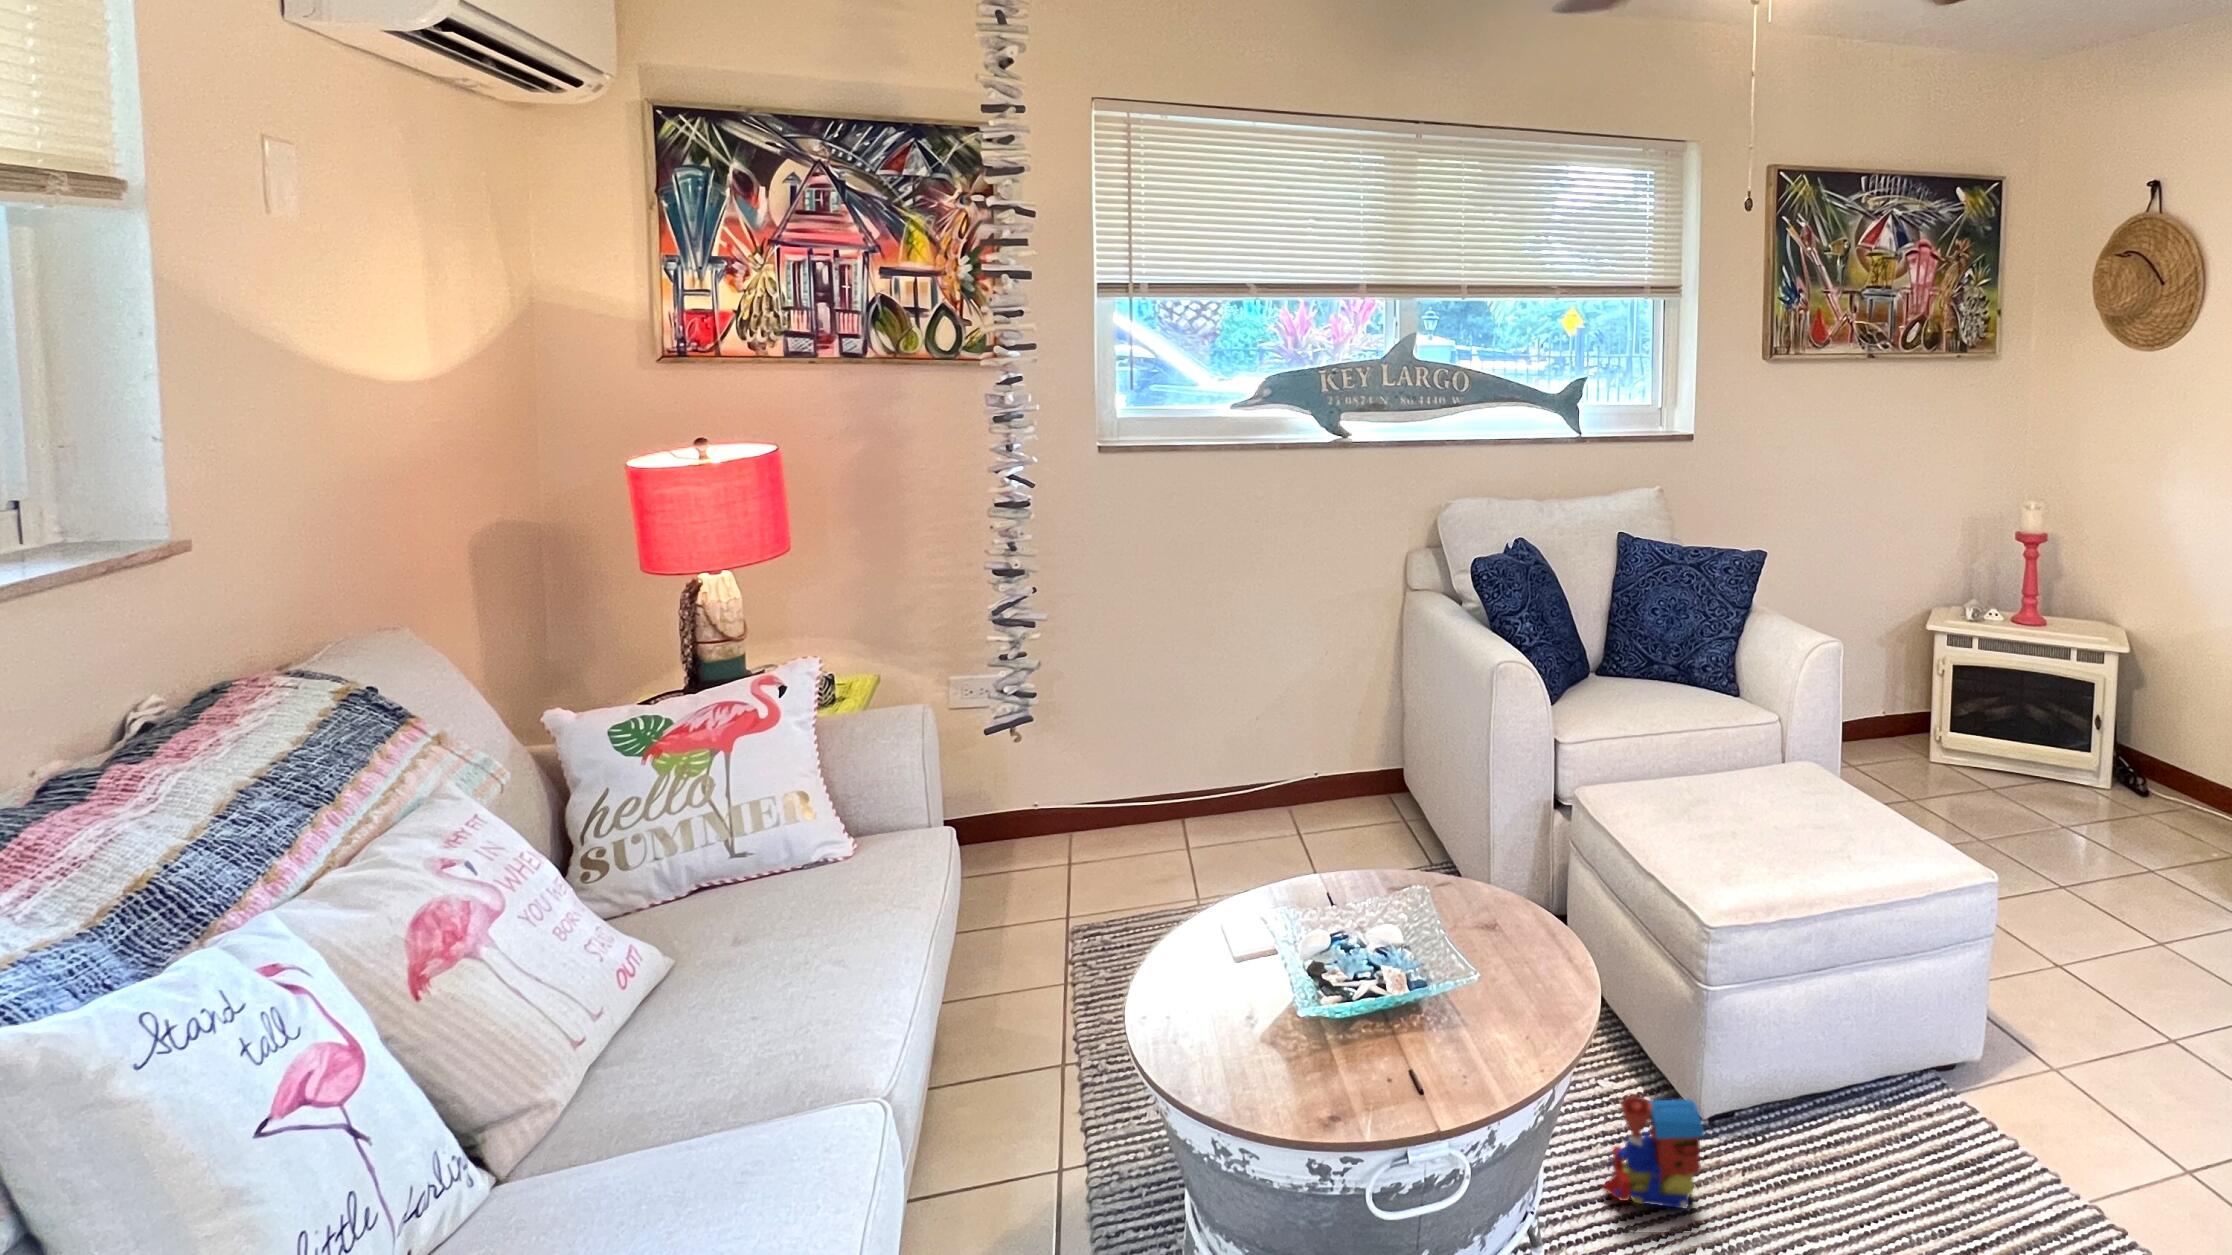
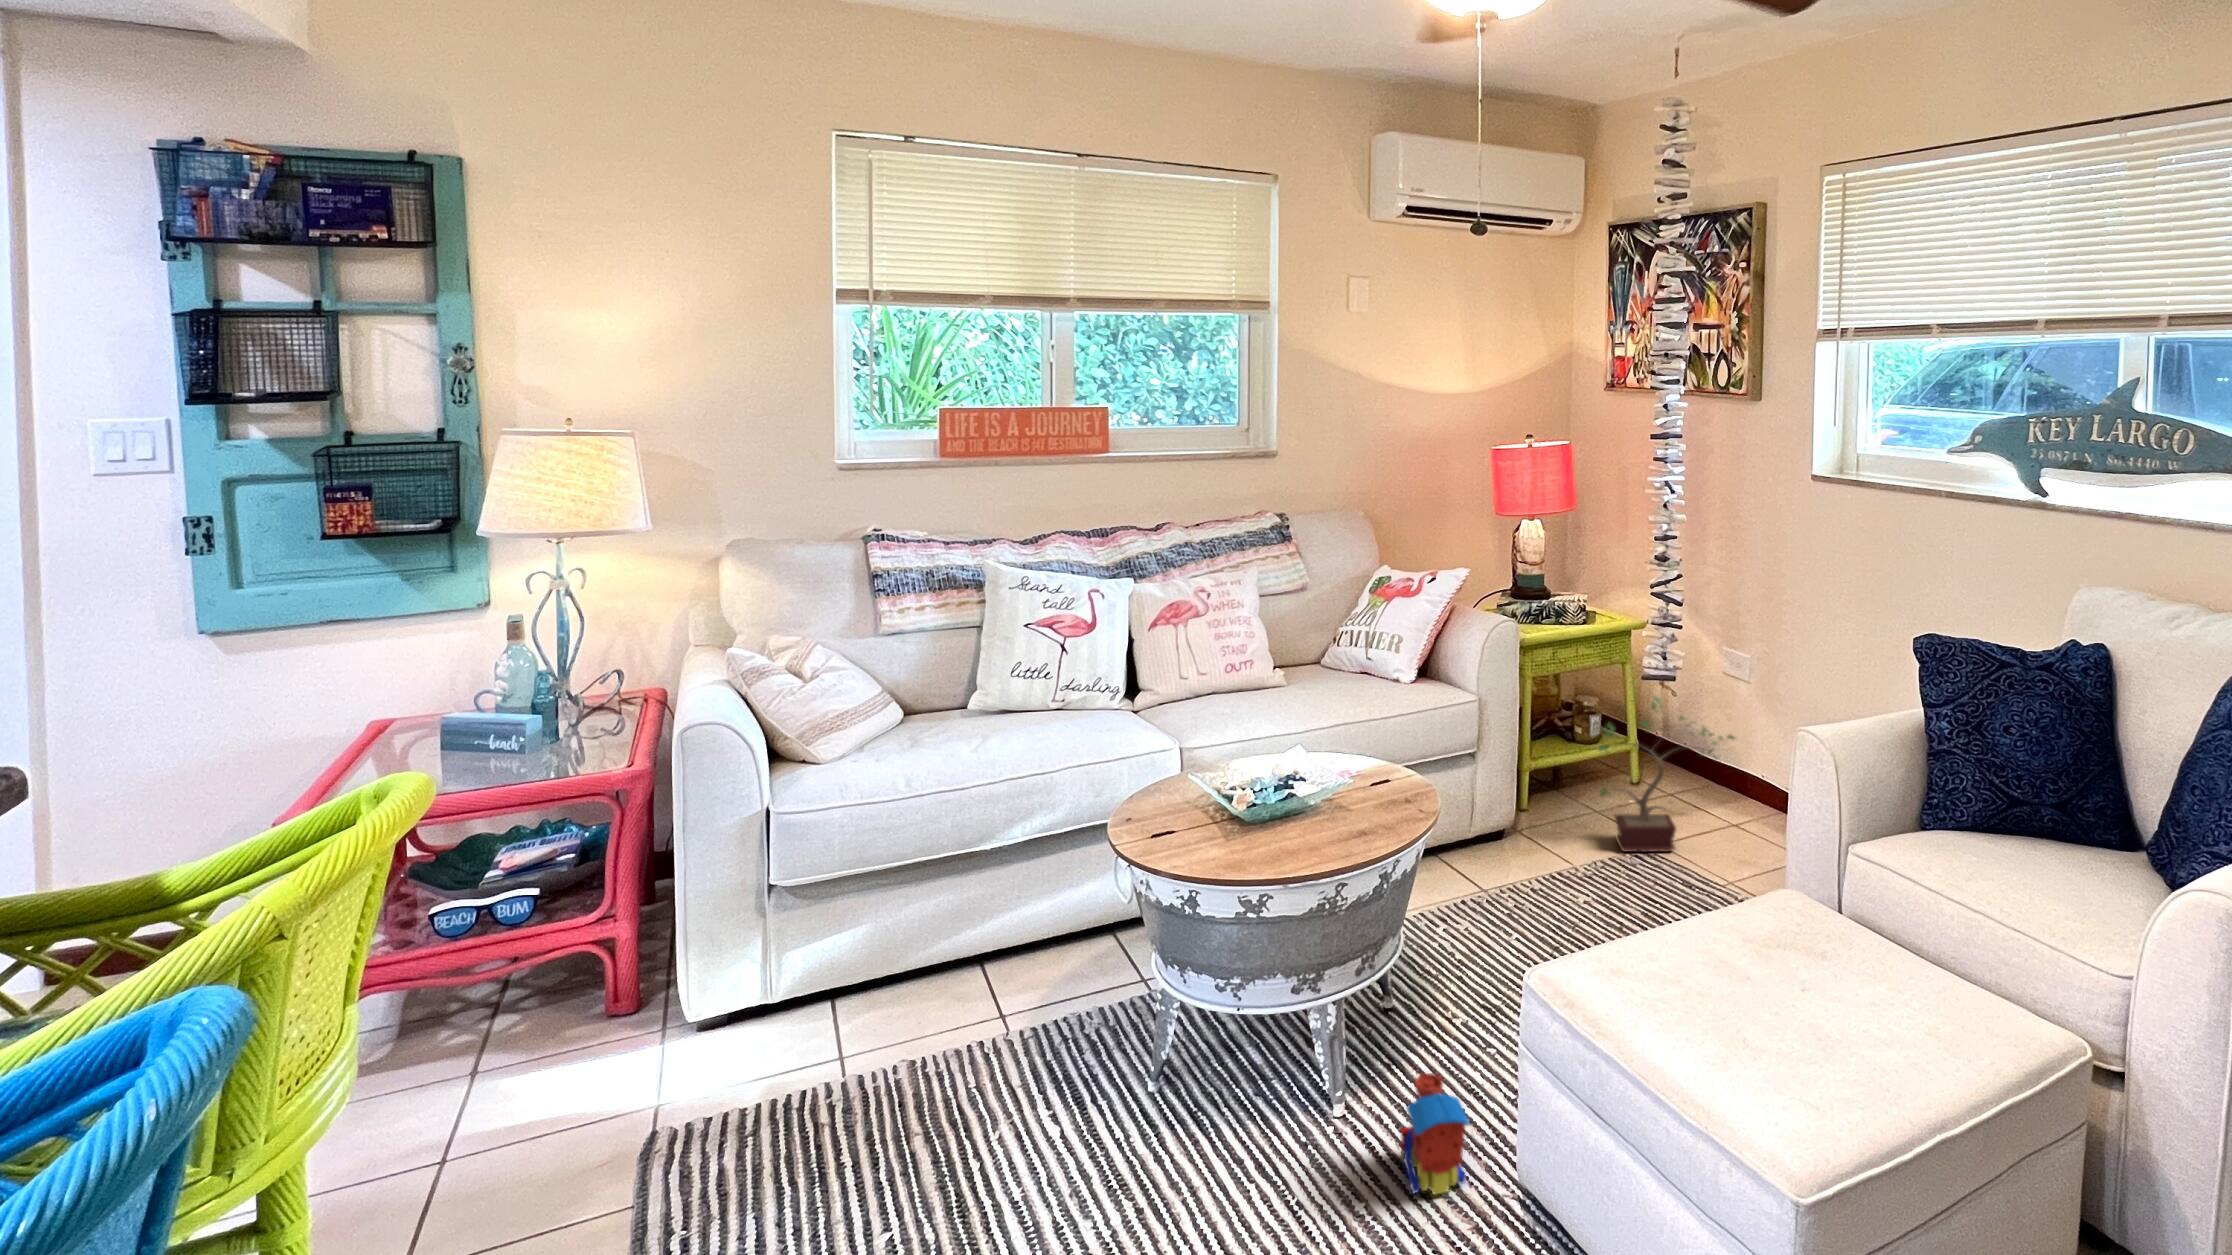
potted plant: none [1019,739,1136,946] -> present [1598,696,1735,852]

